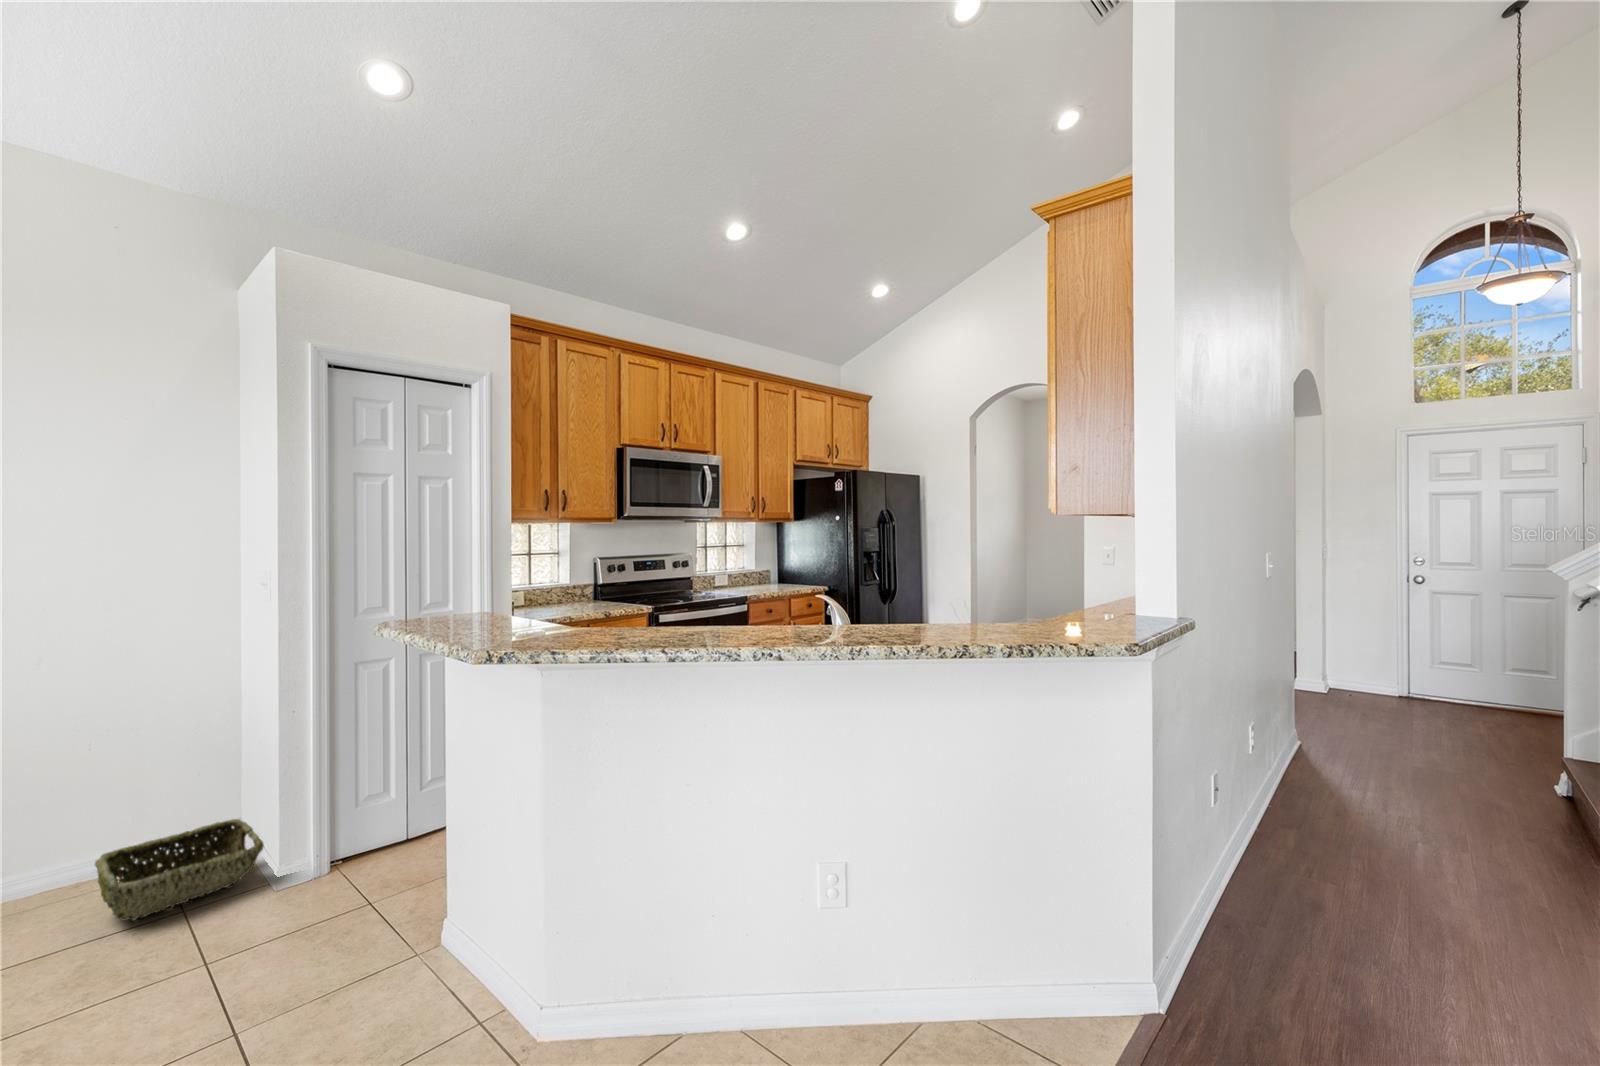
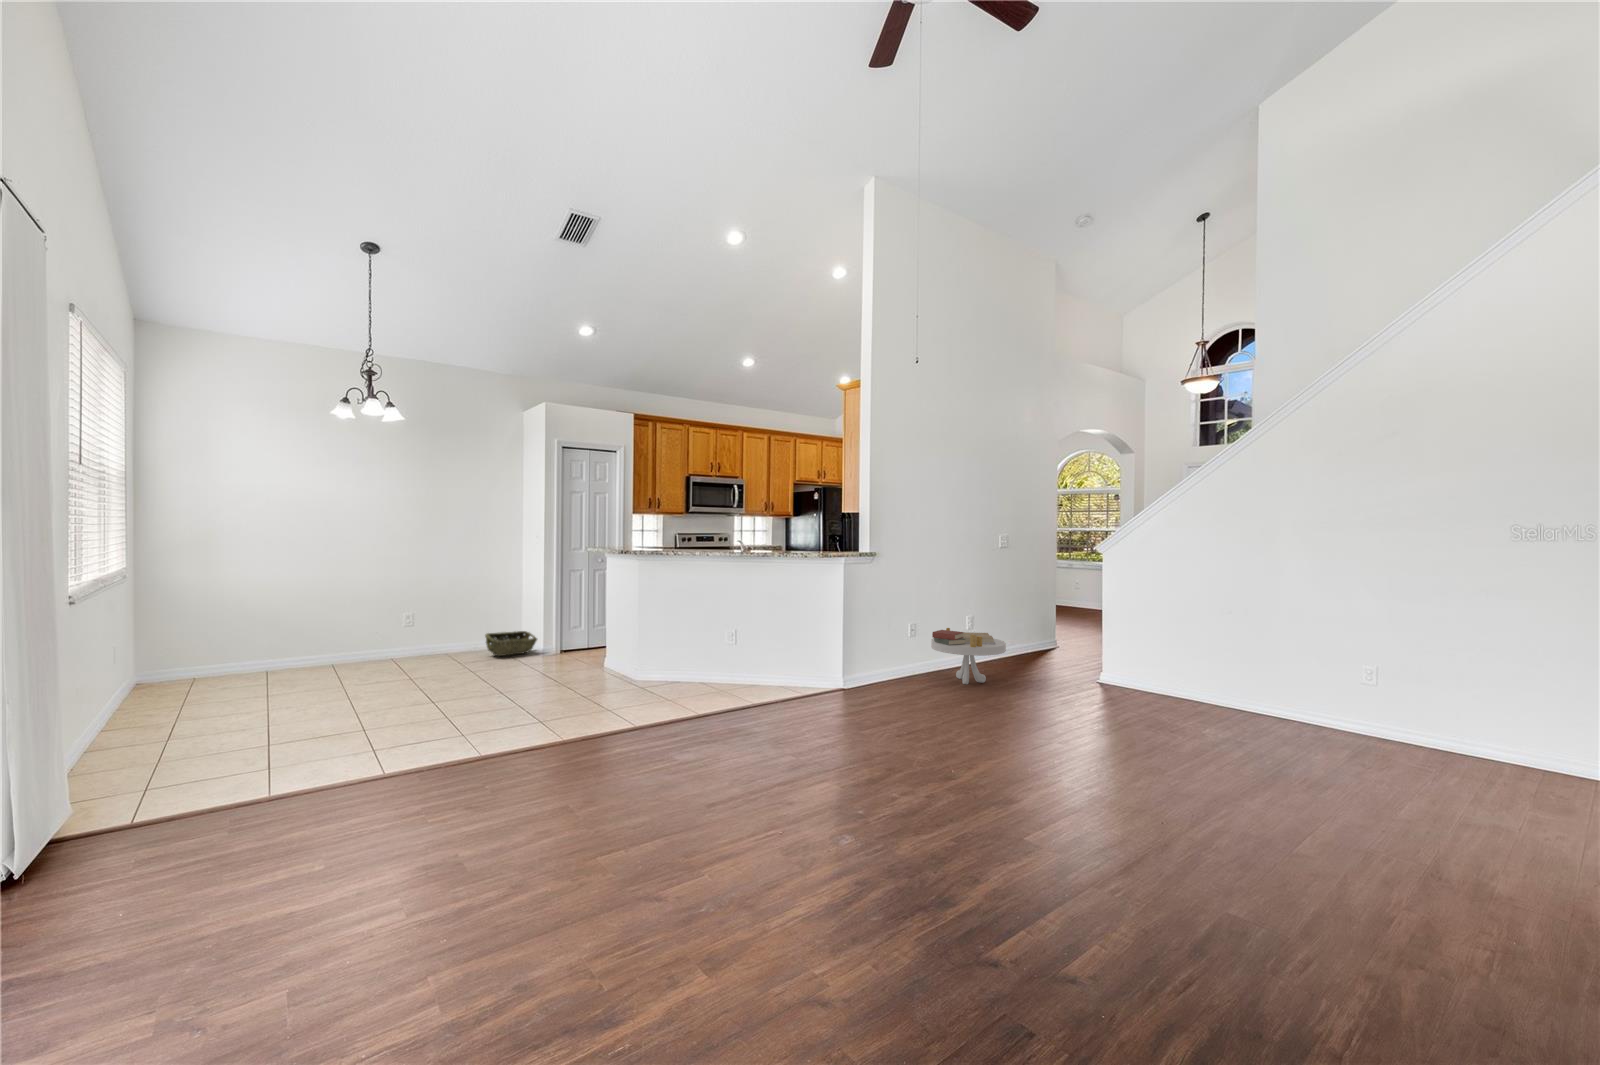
side table: none [1272,779,1504,941] -> present [931,628,1006,684]

